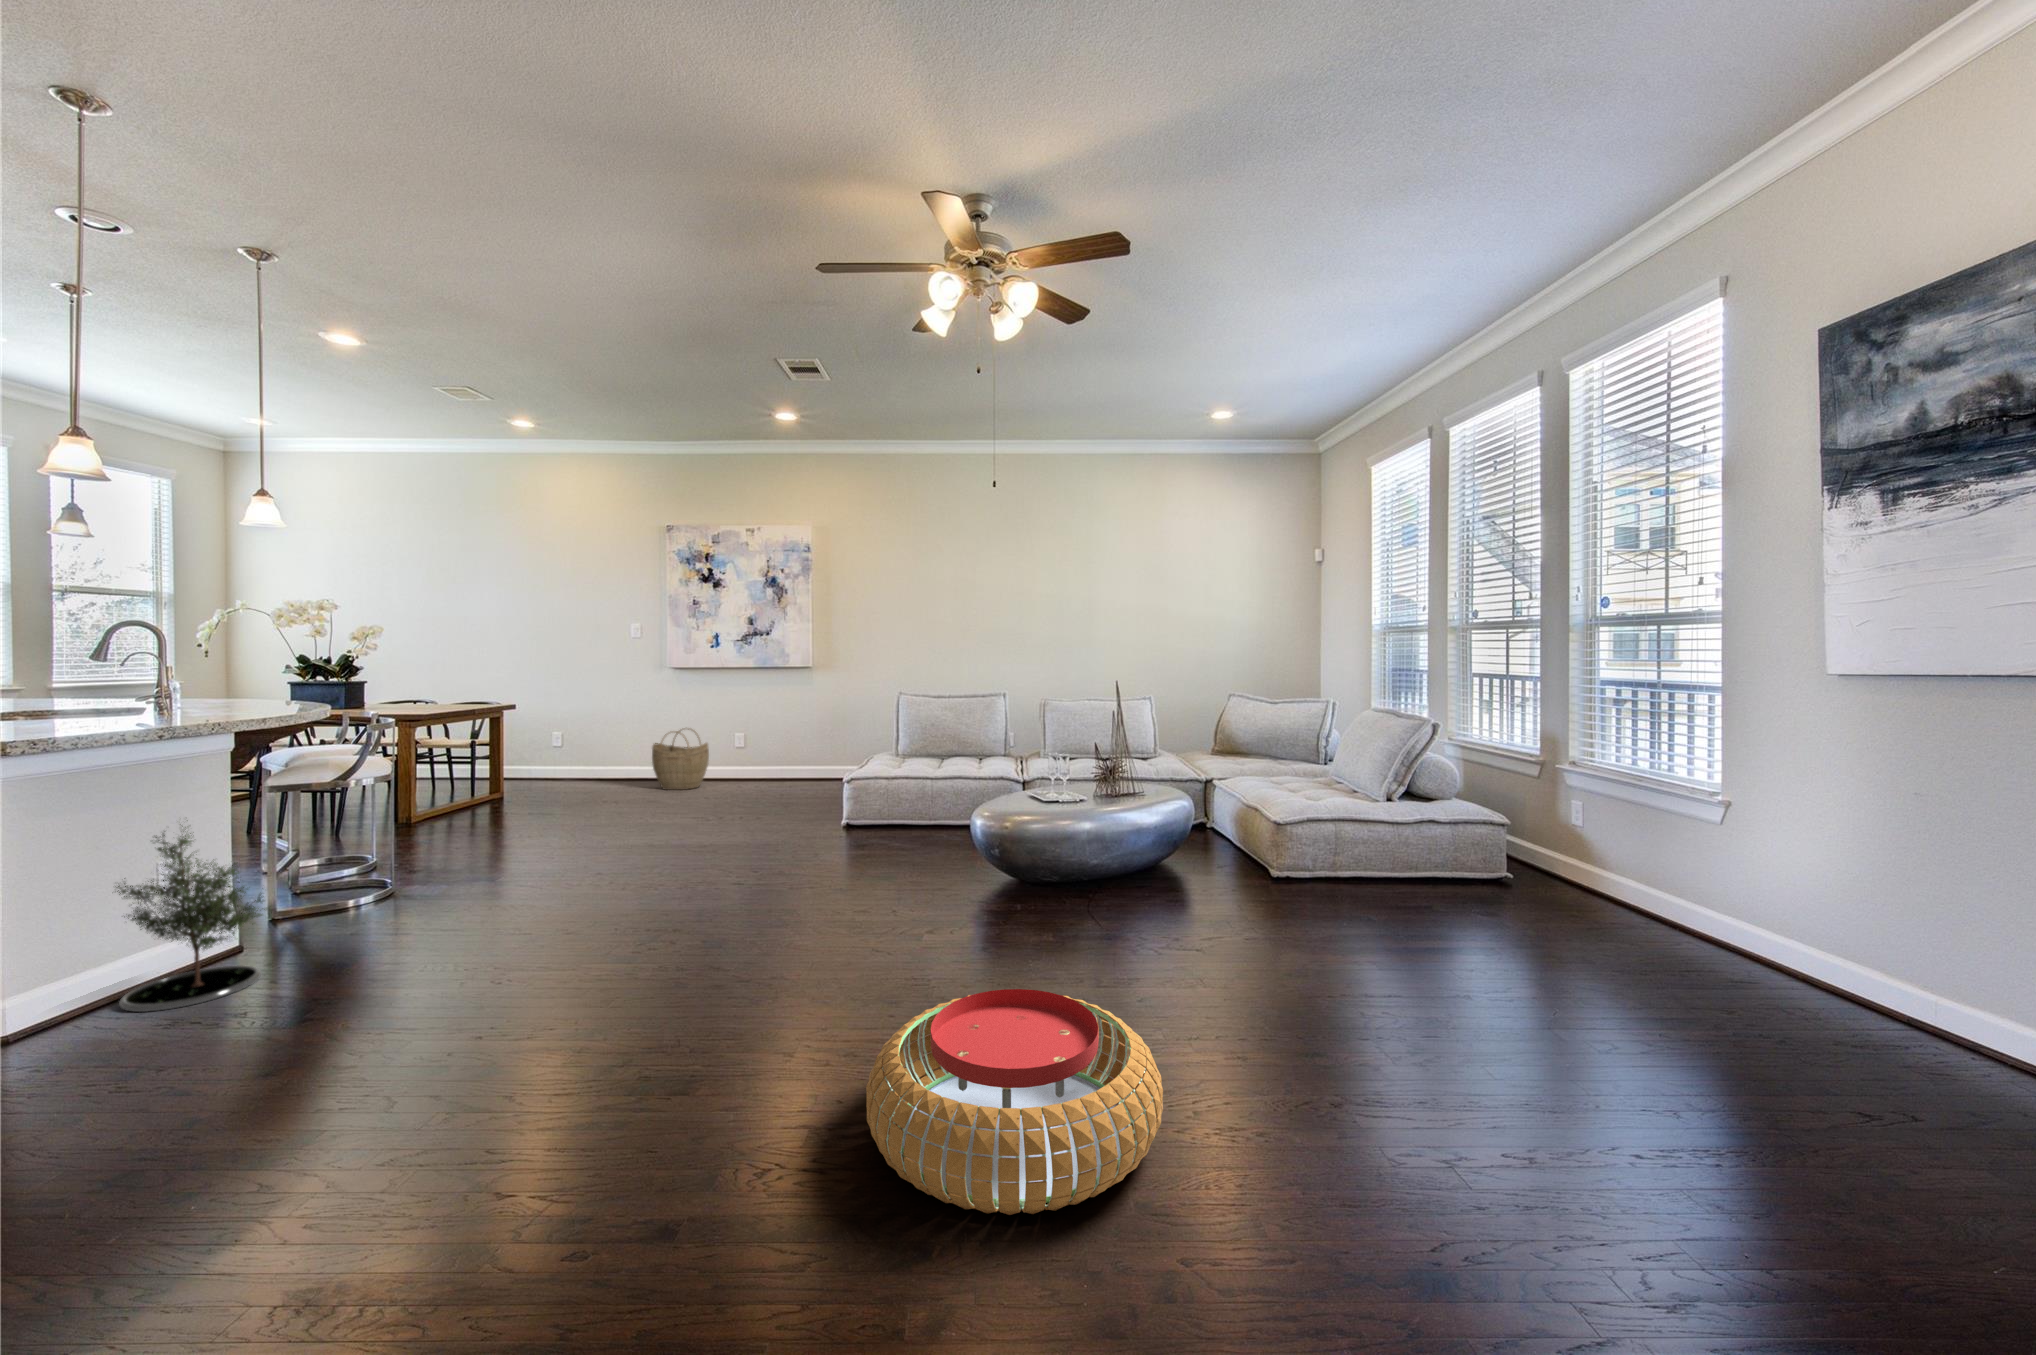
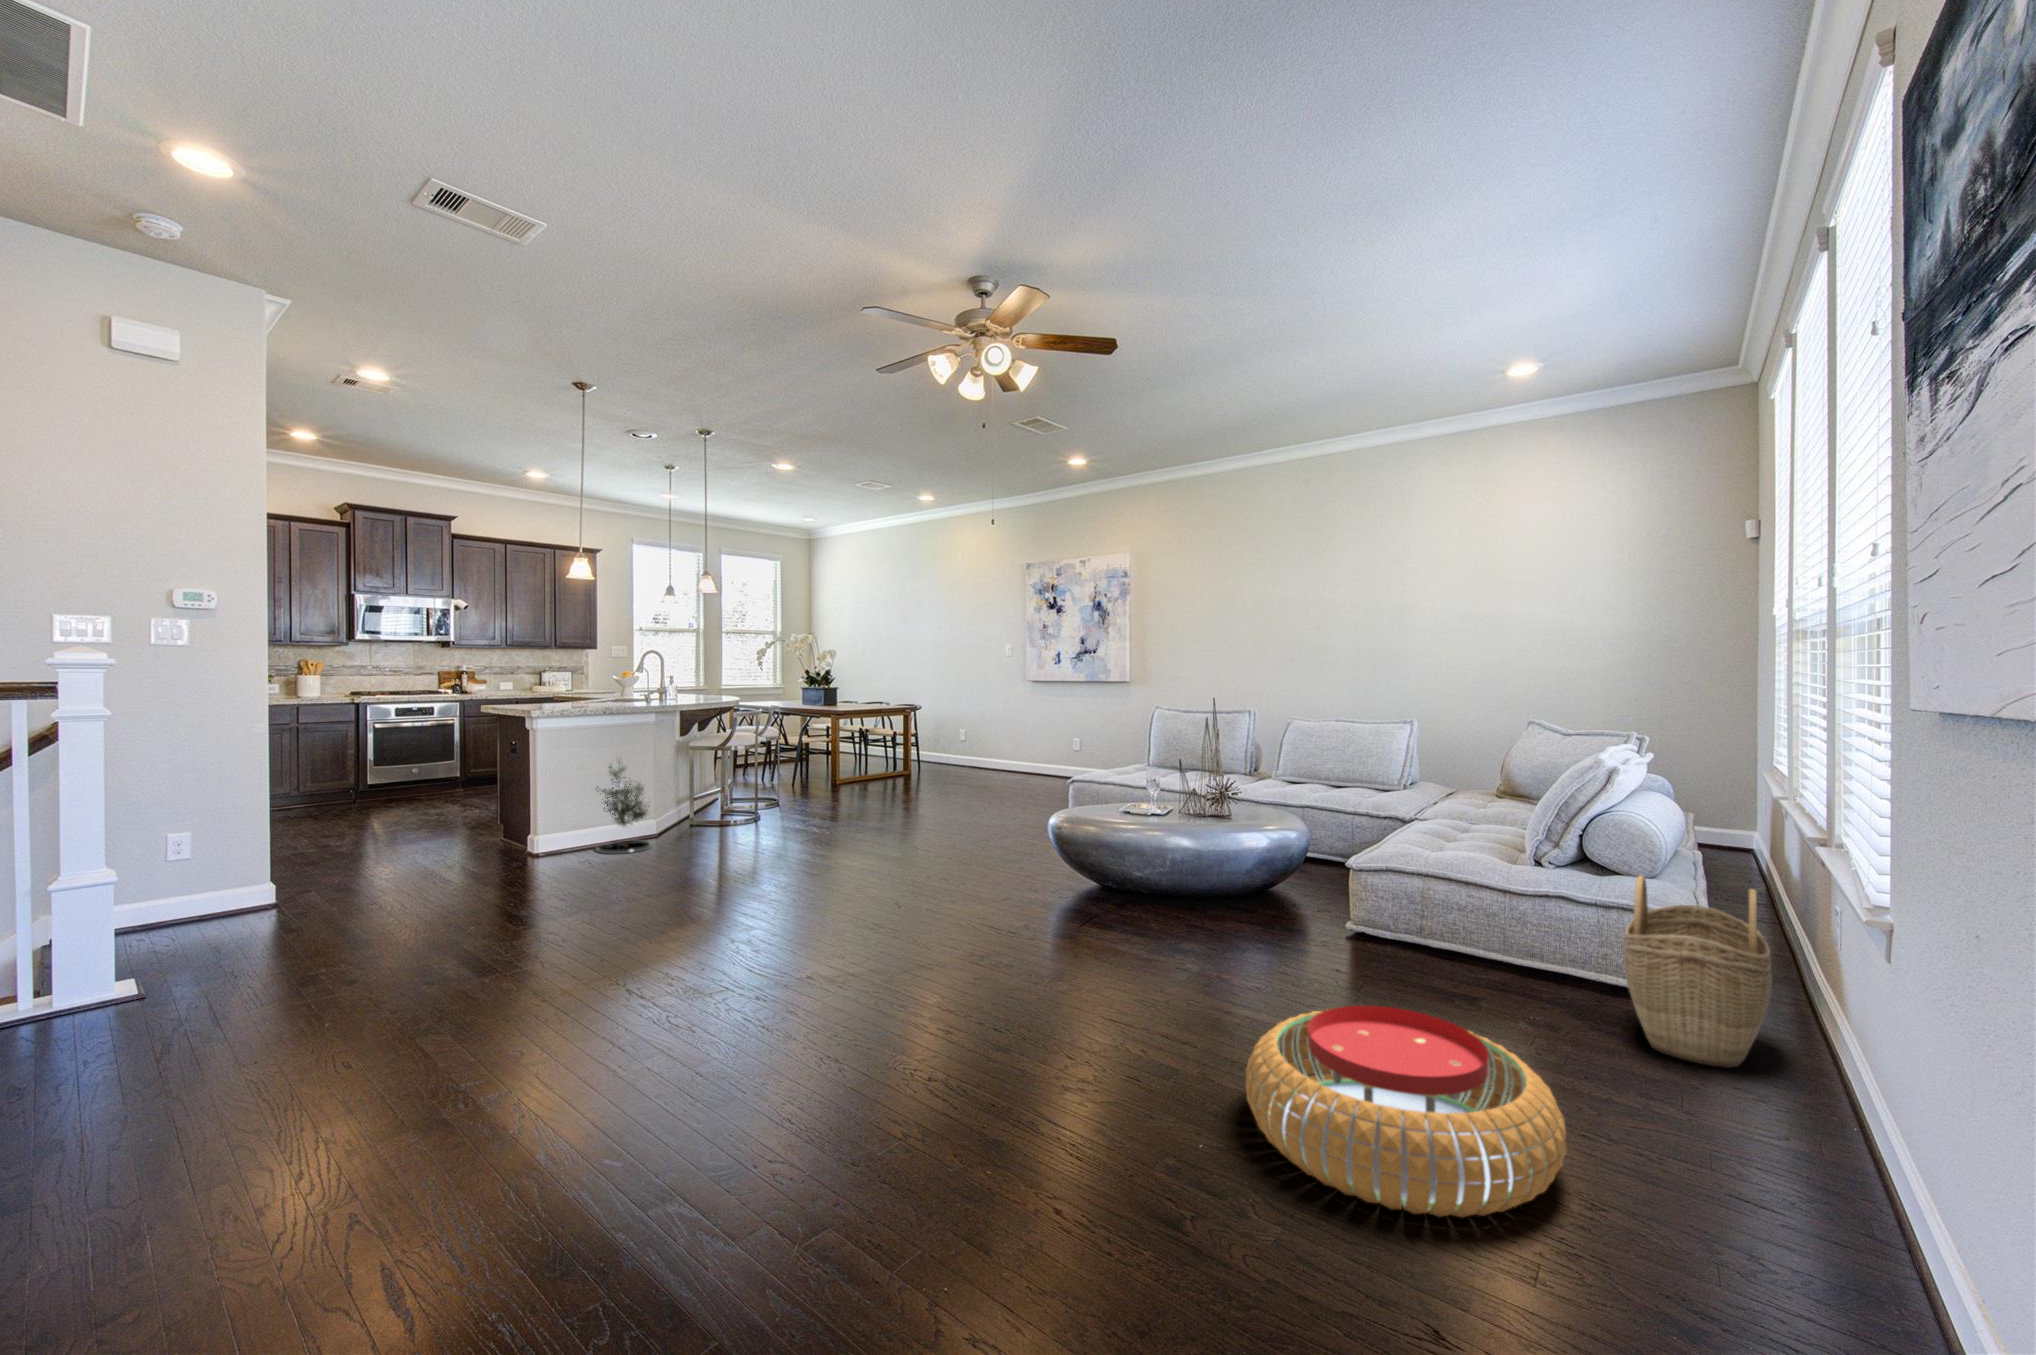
woven basket: present [652,729,709,790] -> present [1624,875,1772,1068]
pouf: present [866,989,1163,1215] -> present [1246,1006,1566,1217]

